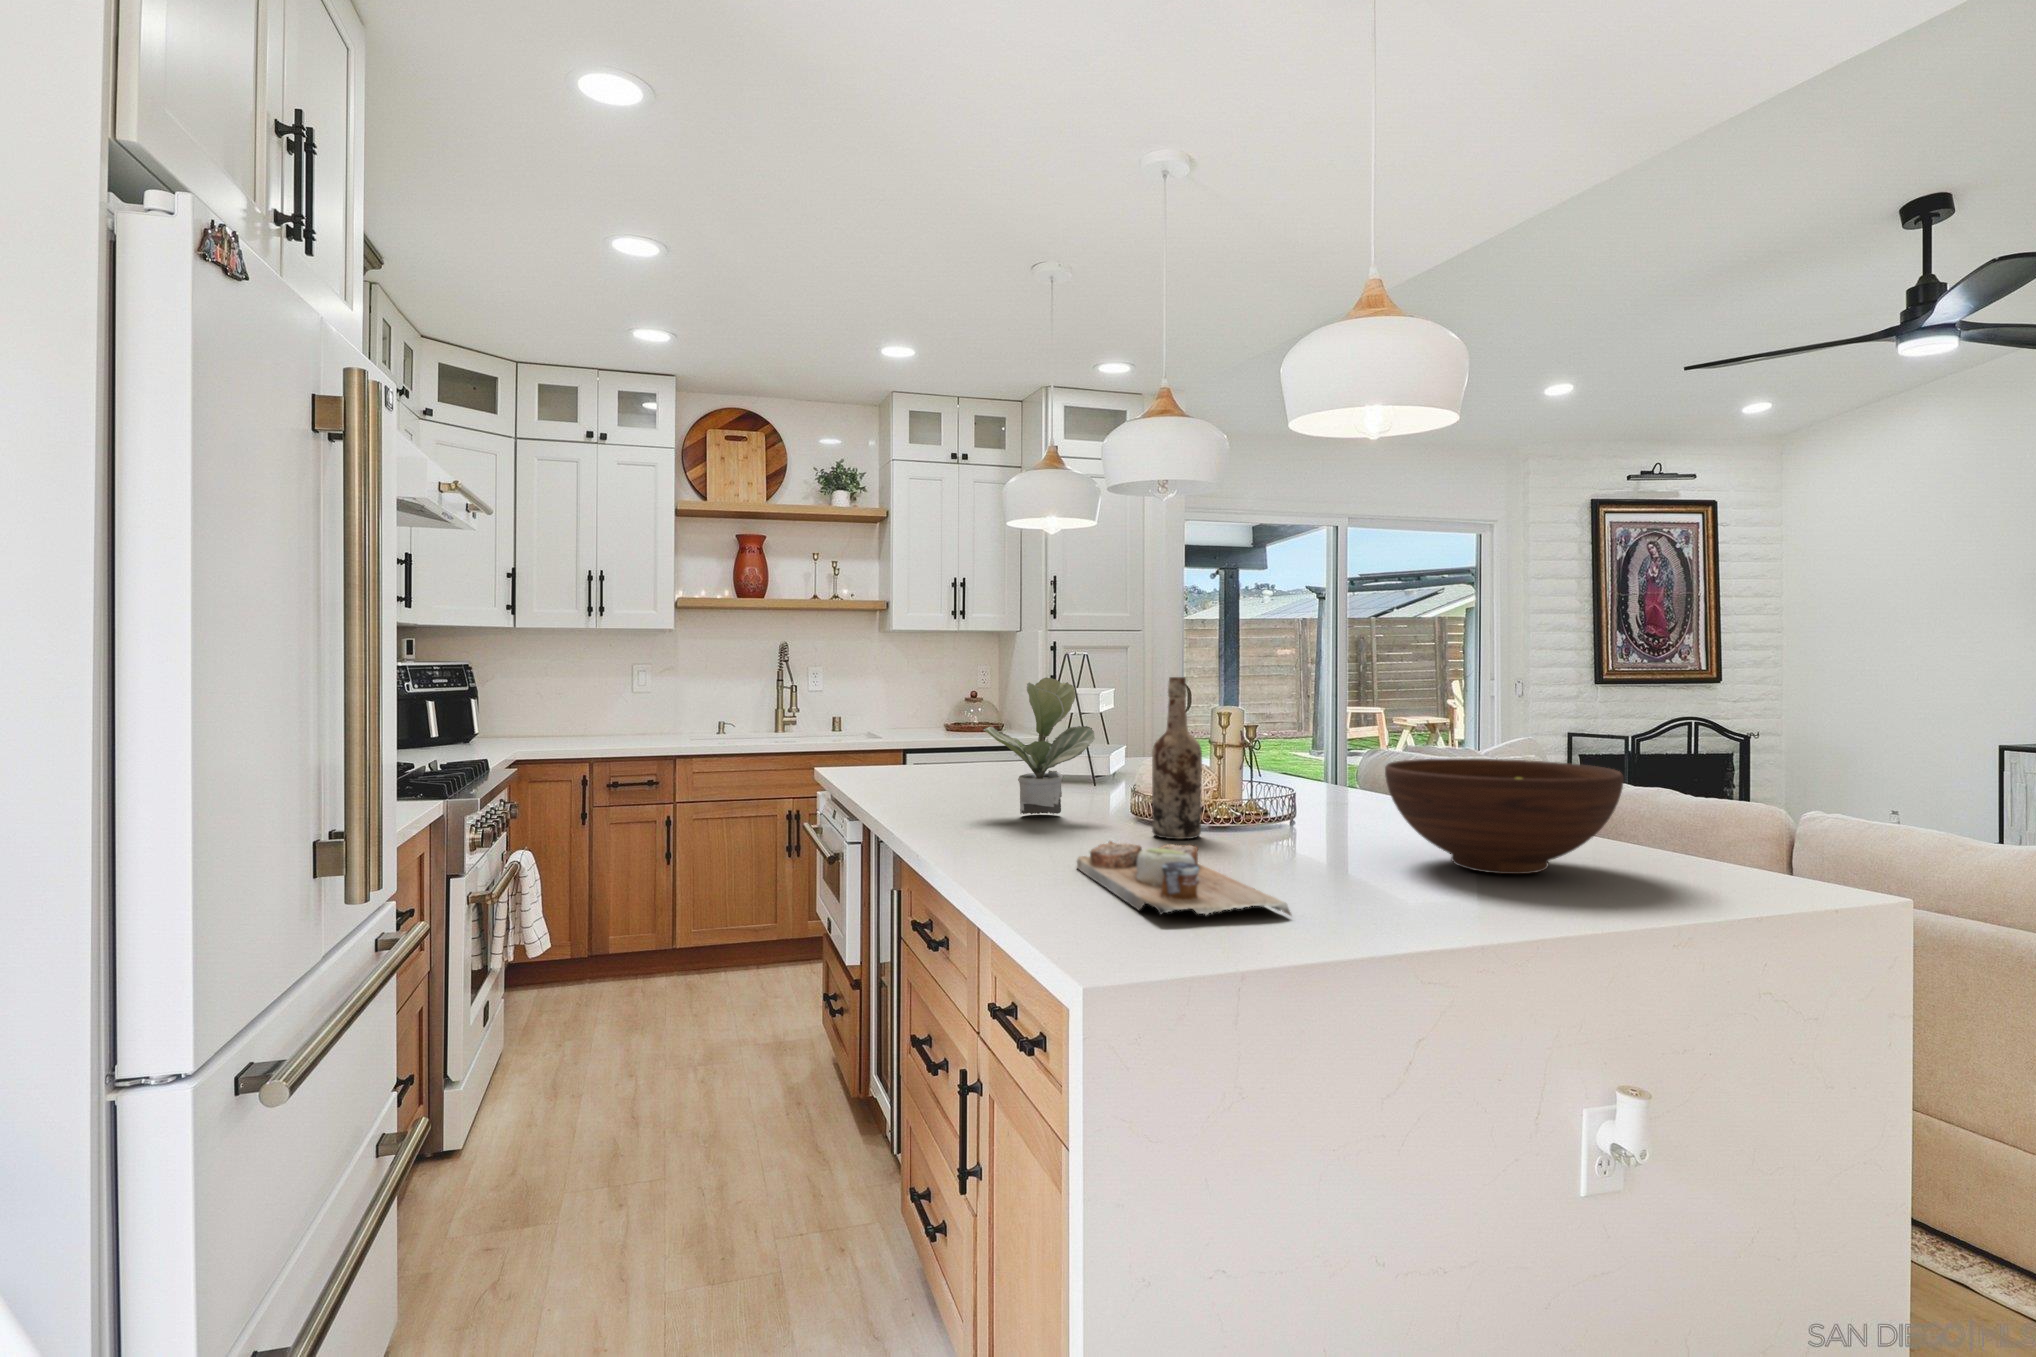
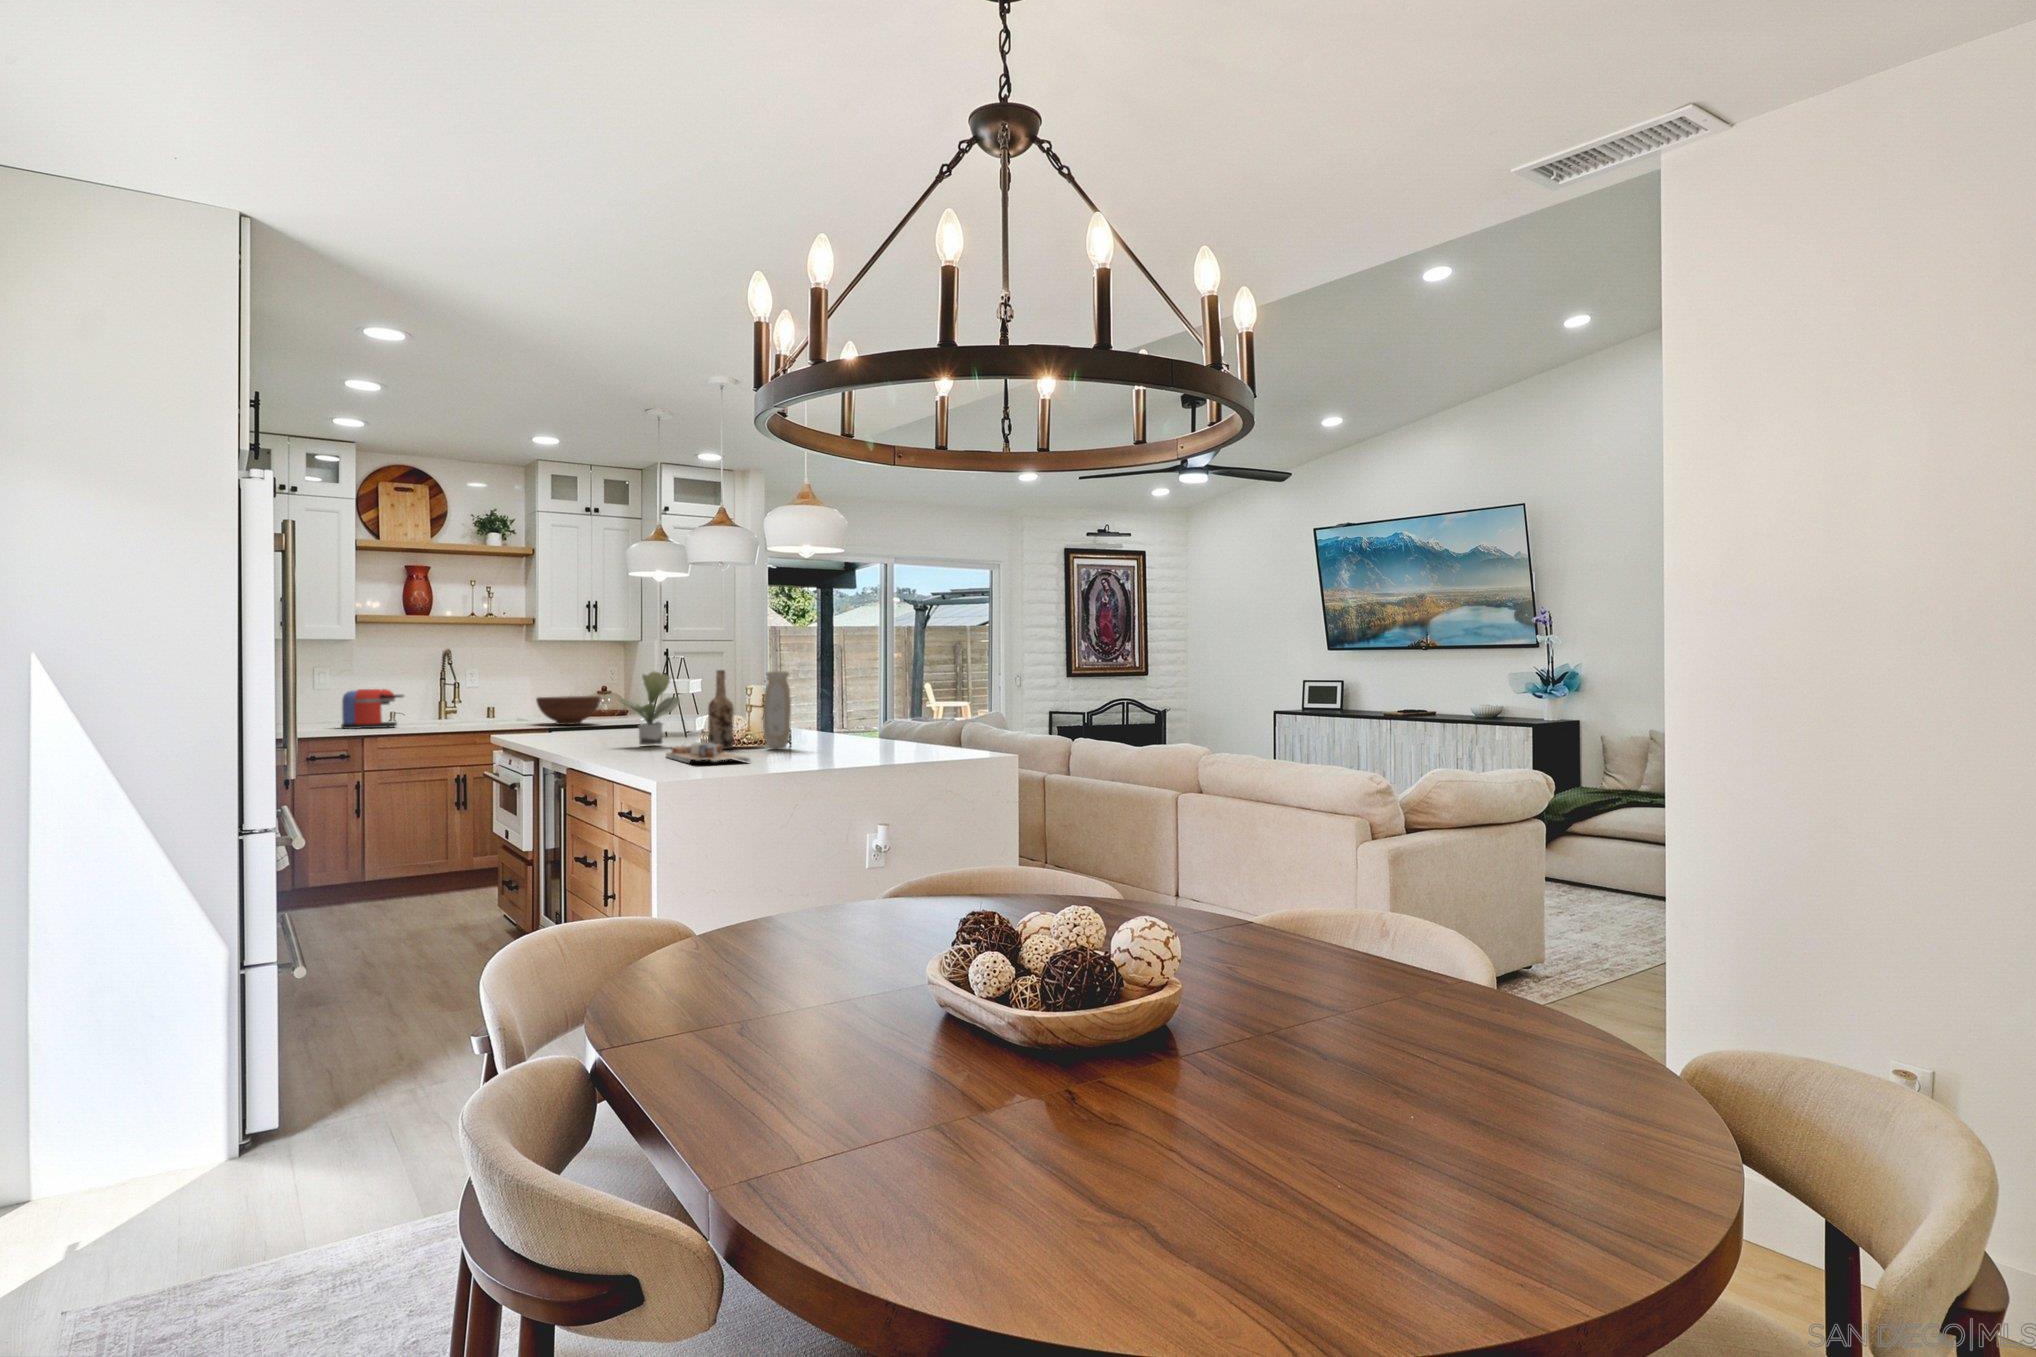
vase: none [1266,680,1325,845] -> present [763,671,791,749]
coffee maker: none [648,694,725,747] -> present [341,689,403,729]
fruit bowl: present [1385,759,1624,874] -> present [536,696,600,725]

